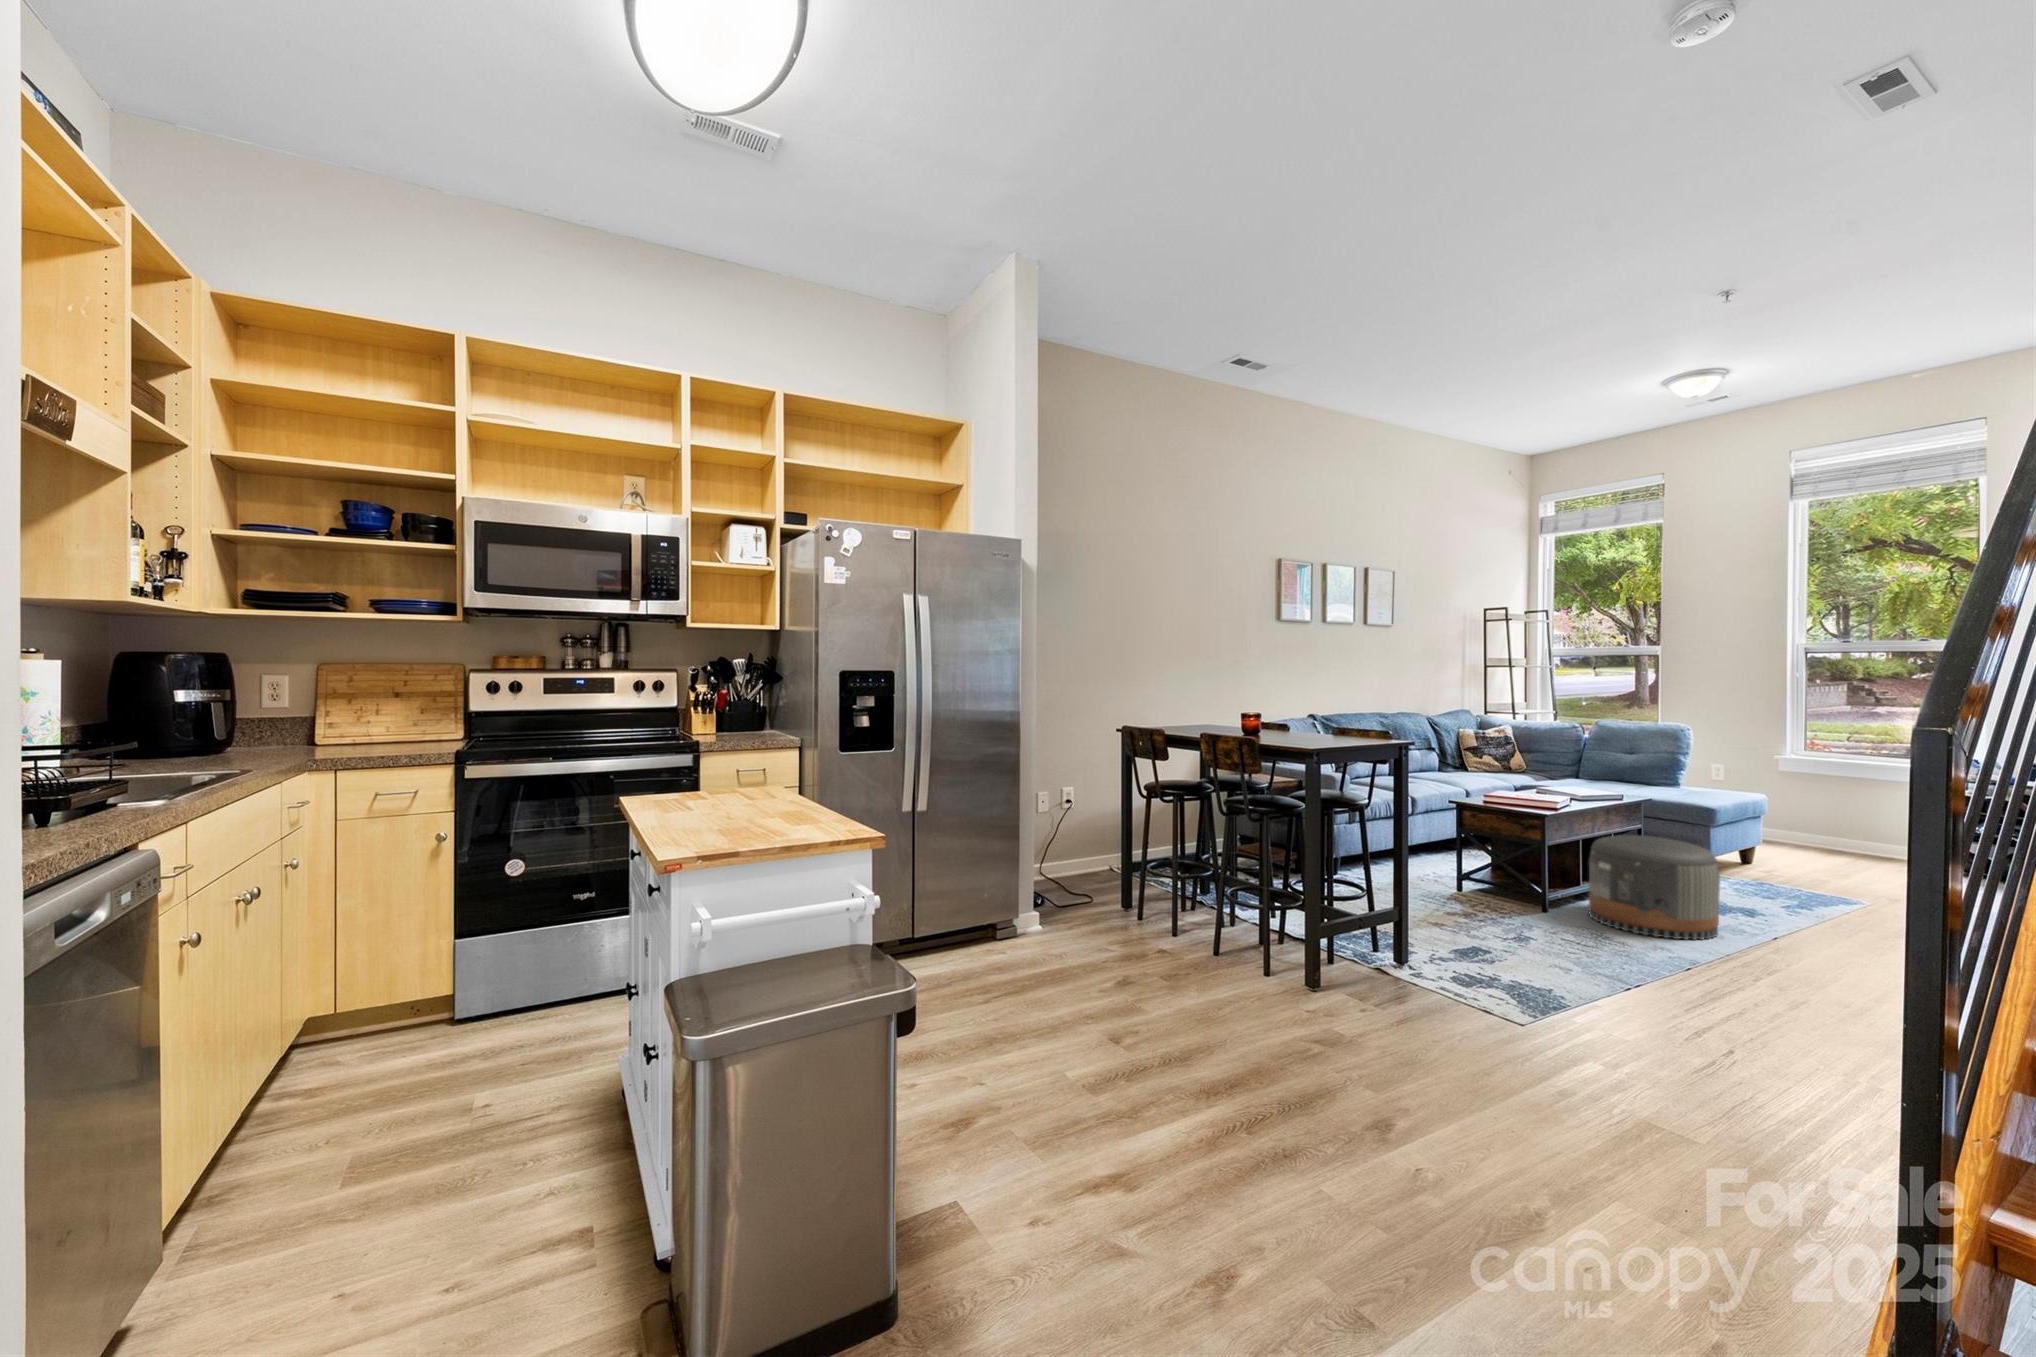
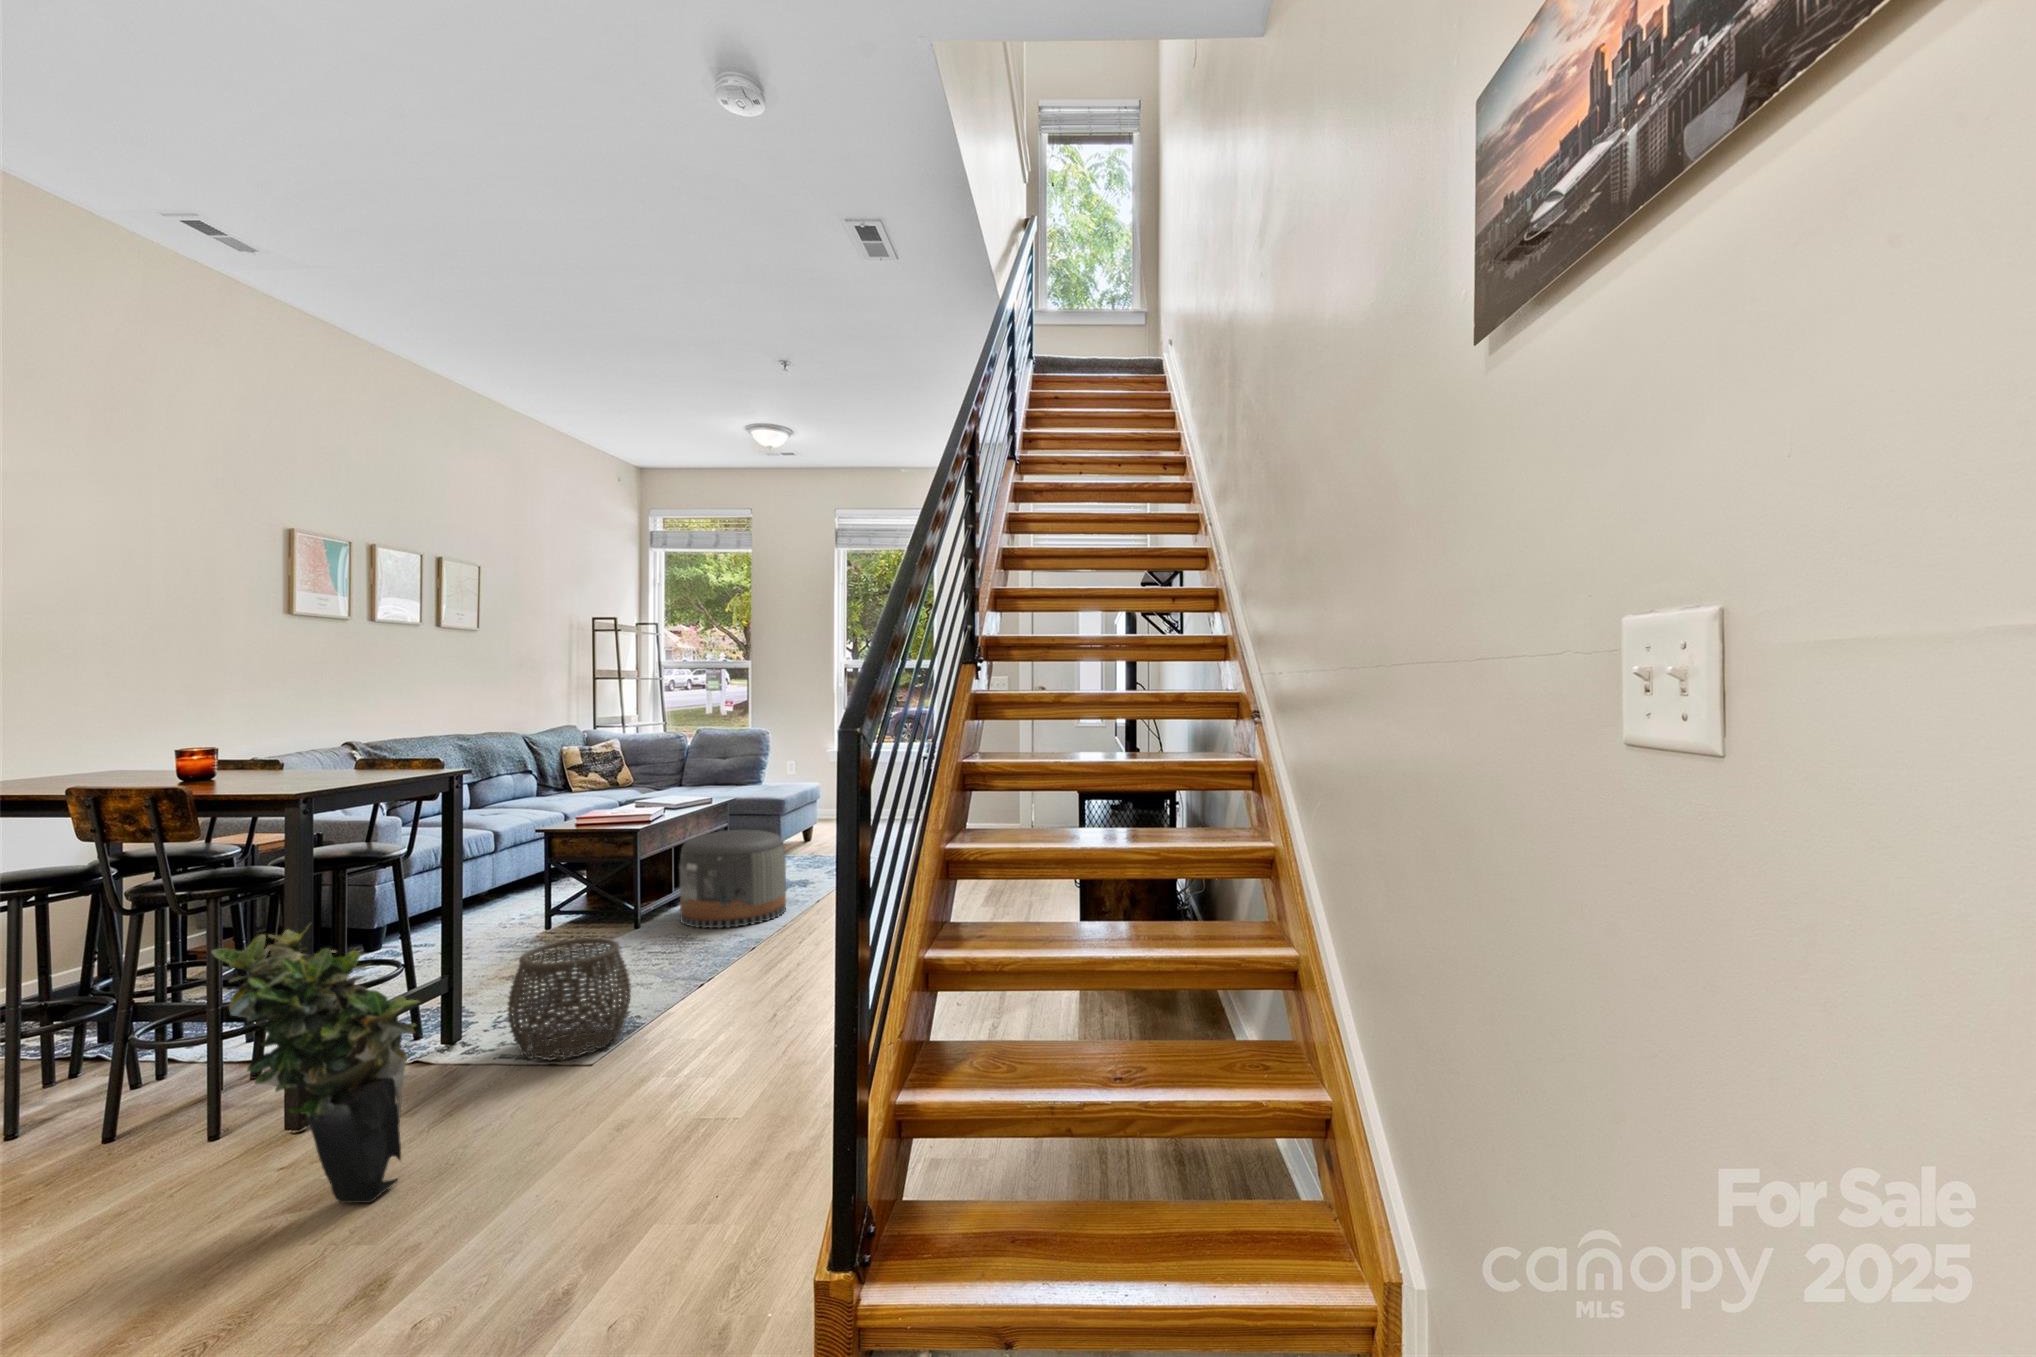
potted plant: none [1289,855,1408,1056] -> present [212,929,418,1203]
woven basket: none [1449,908,1557,1010] -> present [507,938,631,1061]

